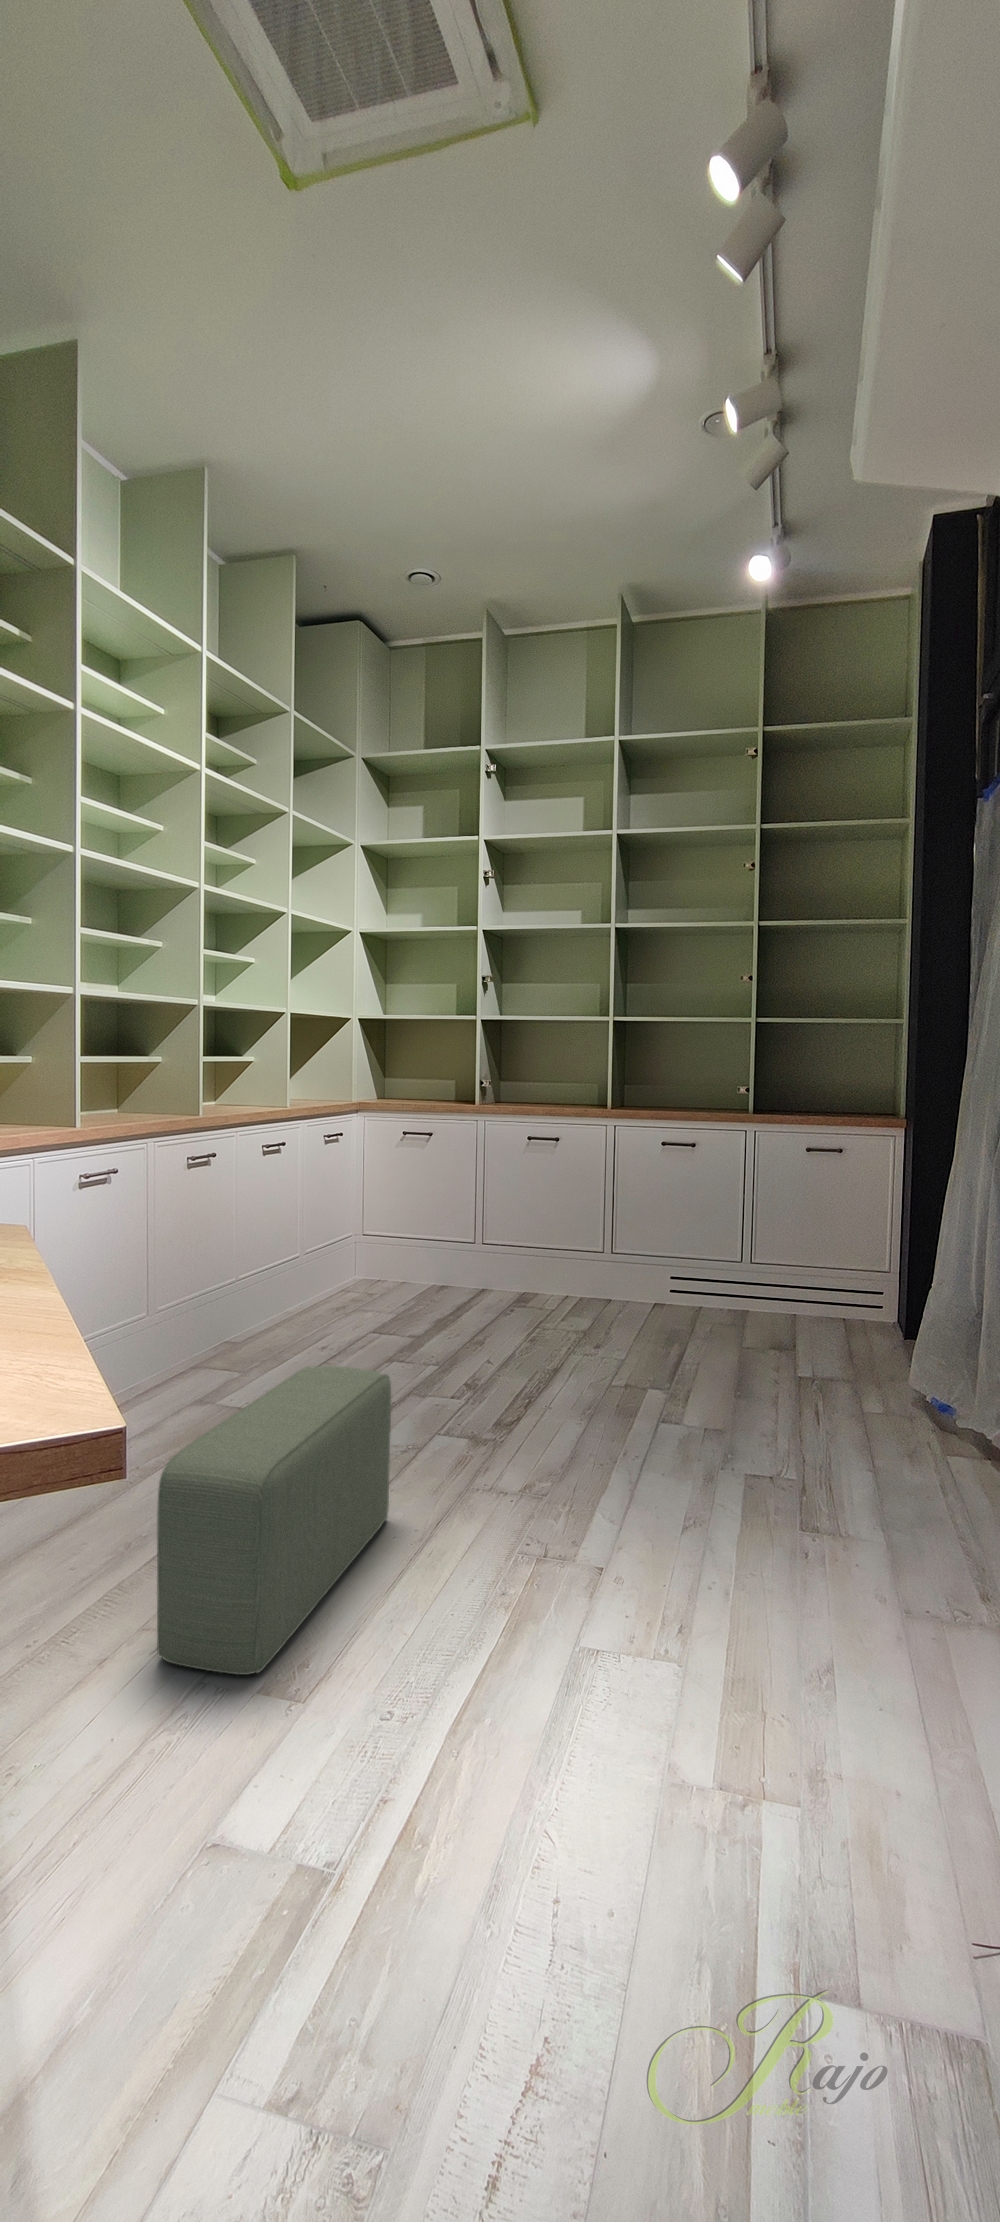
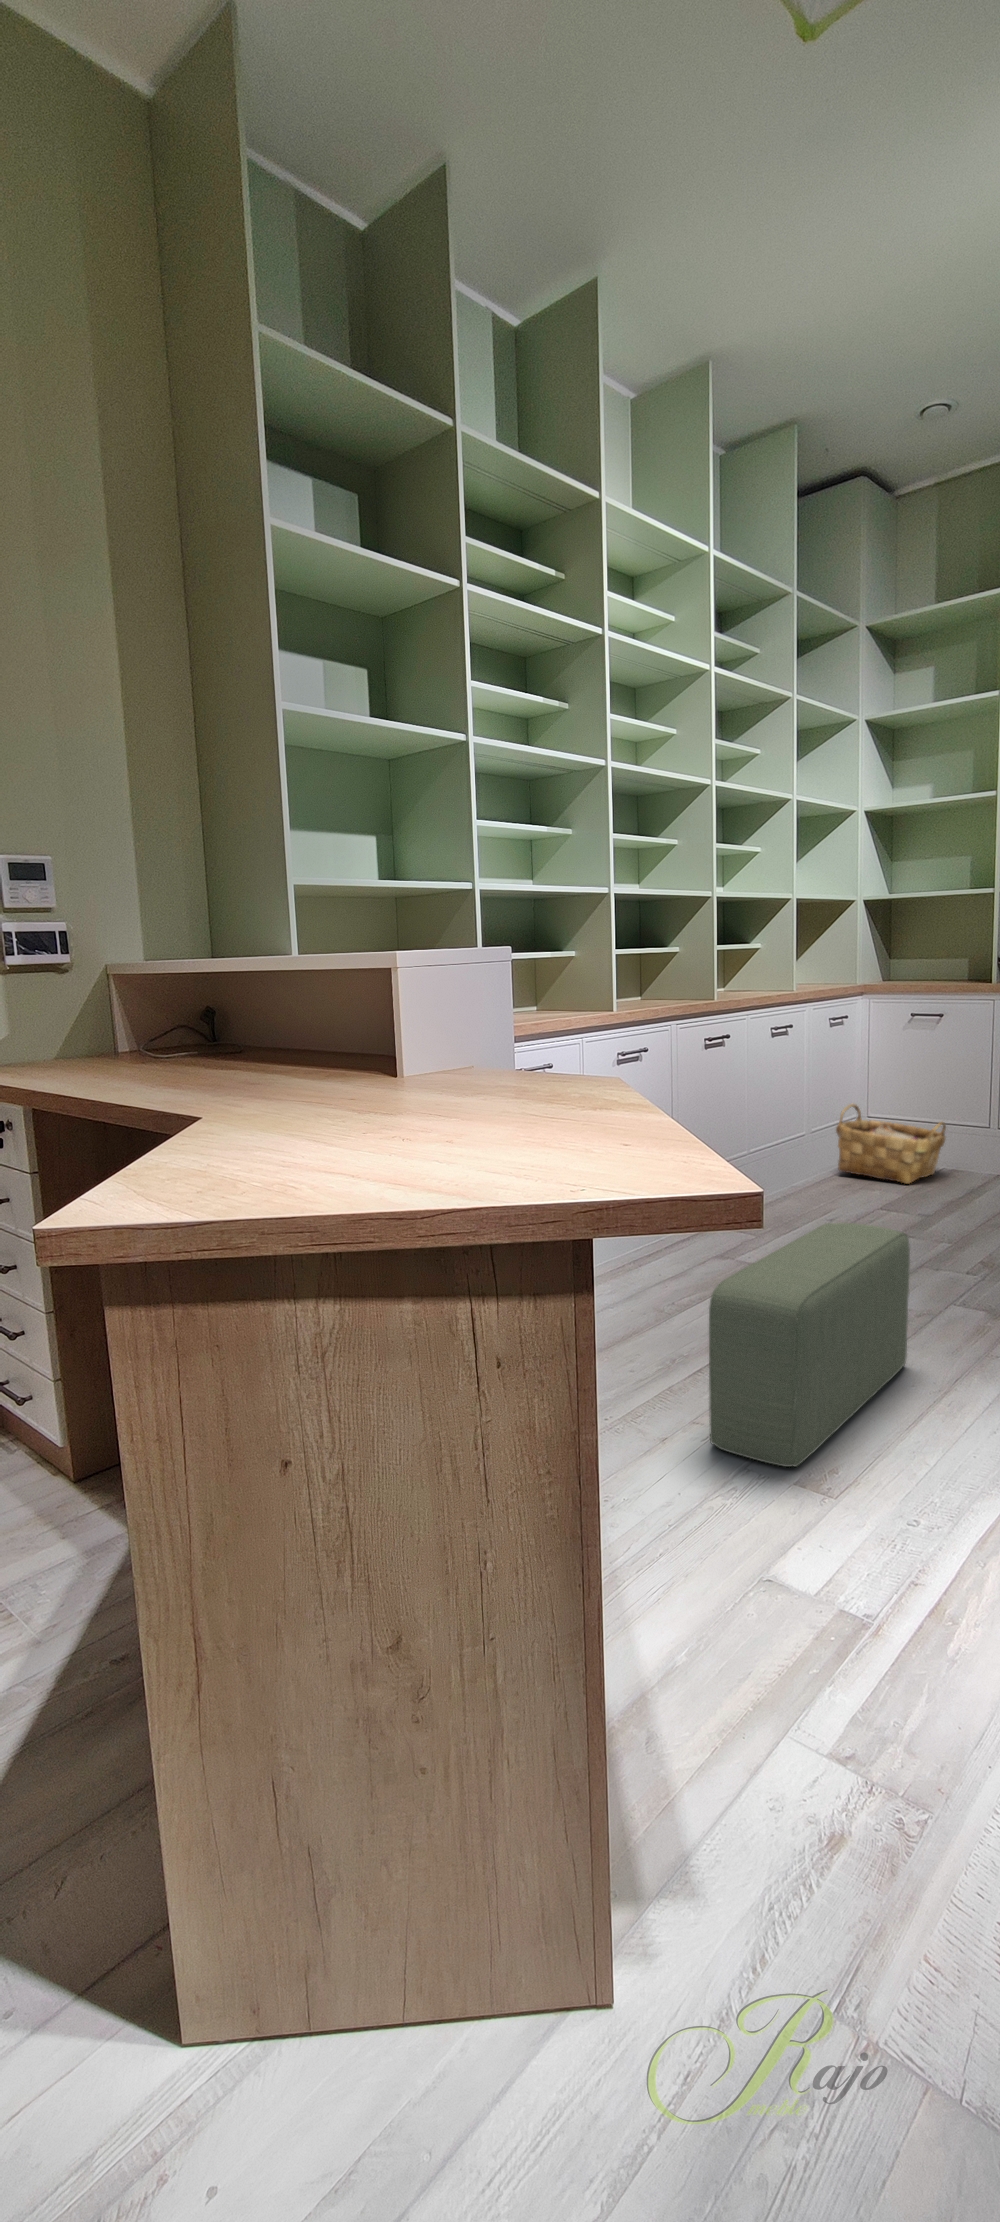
woven basket: none [329,1224,435,1306] -> present [836,1103,946,1184]

